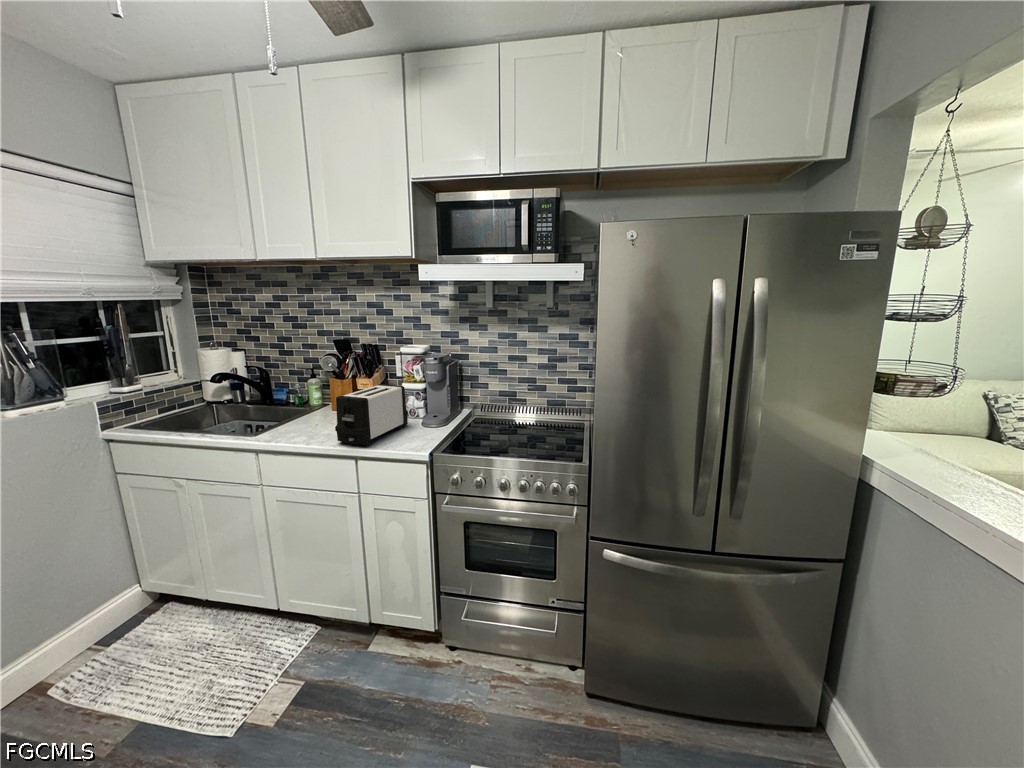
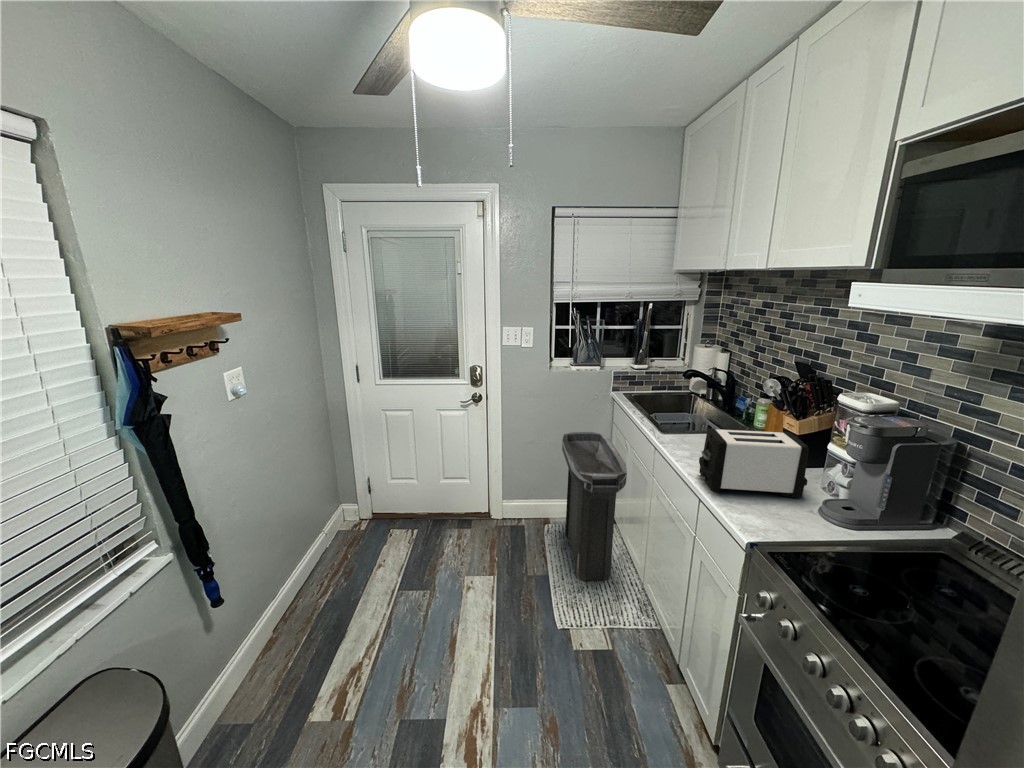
trash can: none [44,489,226,683] -> present [562,432,627,581]

